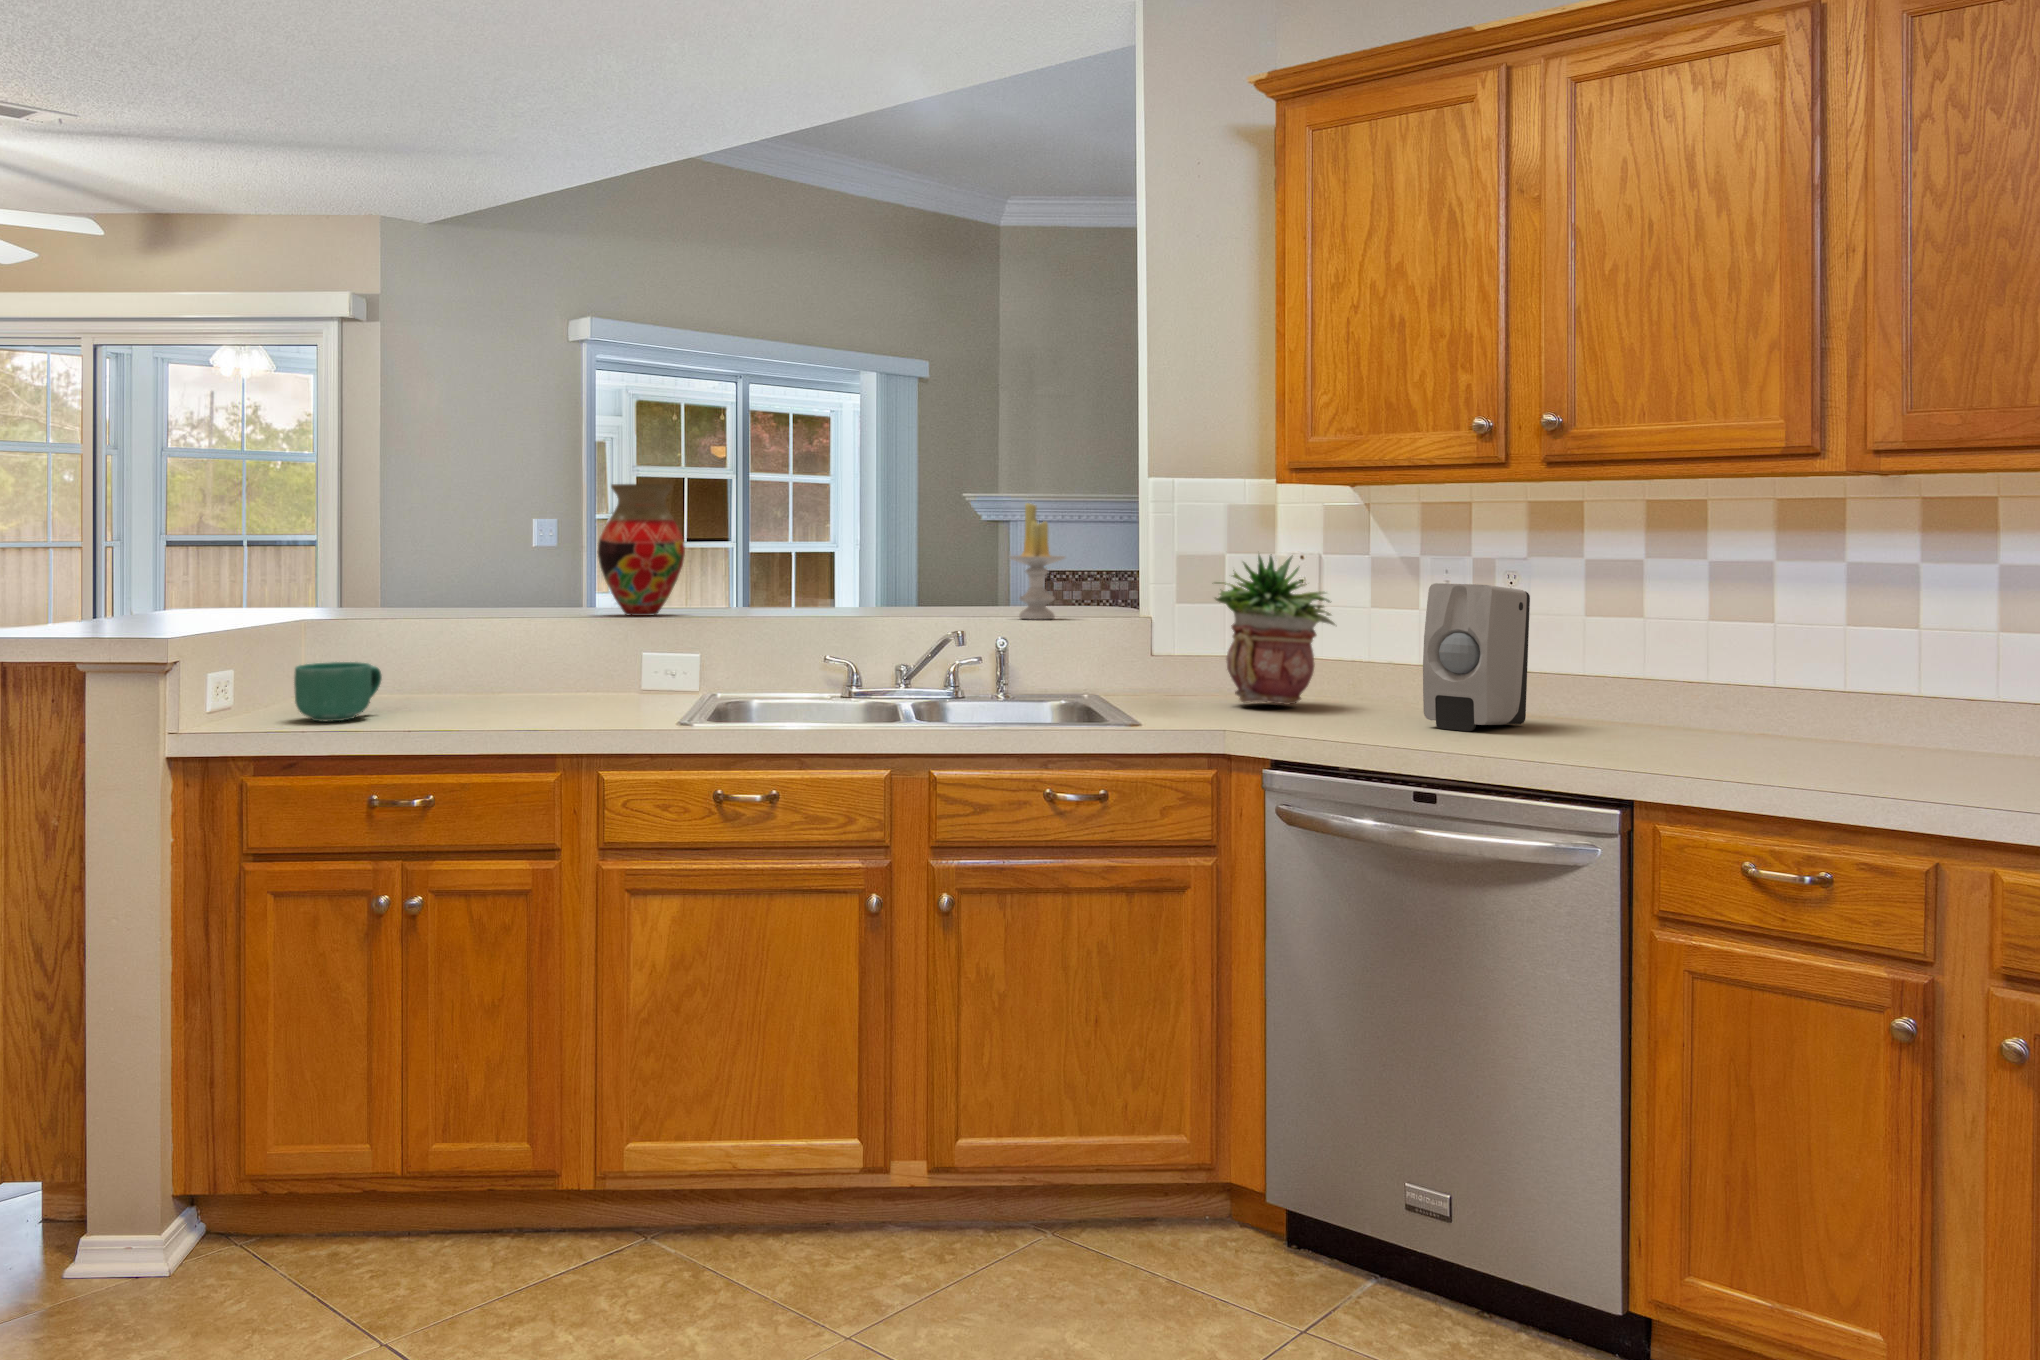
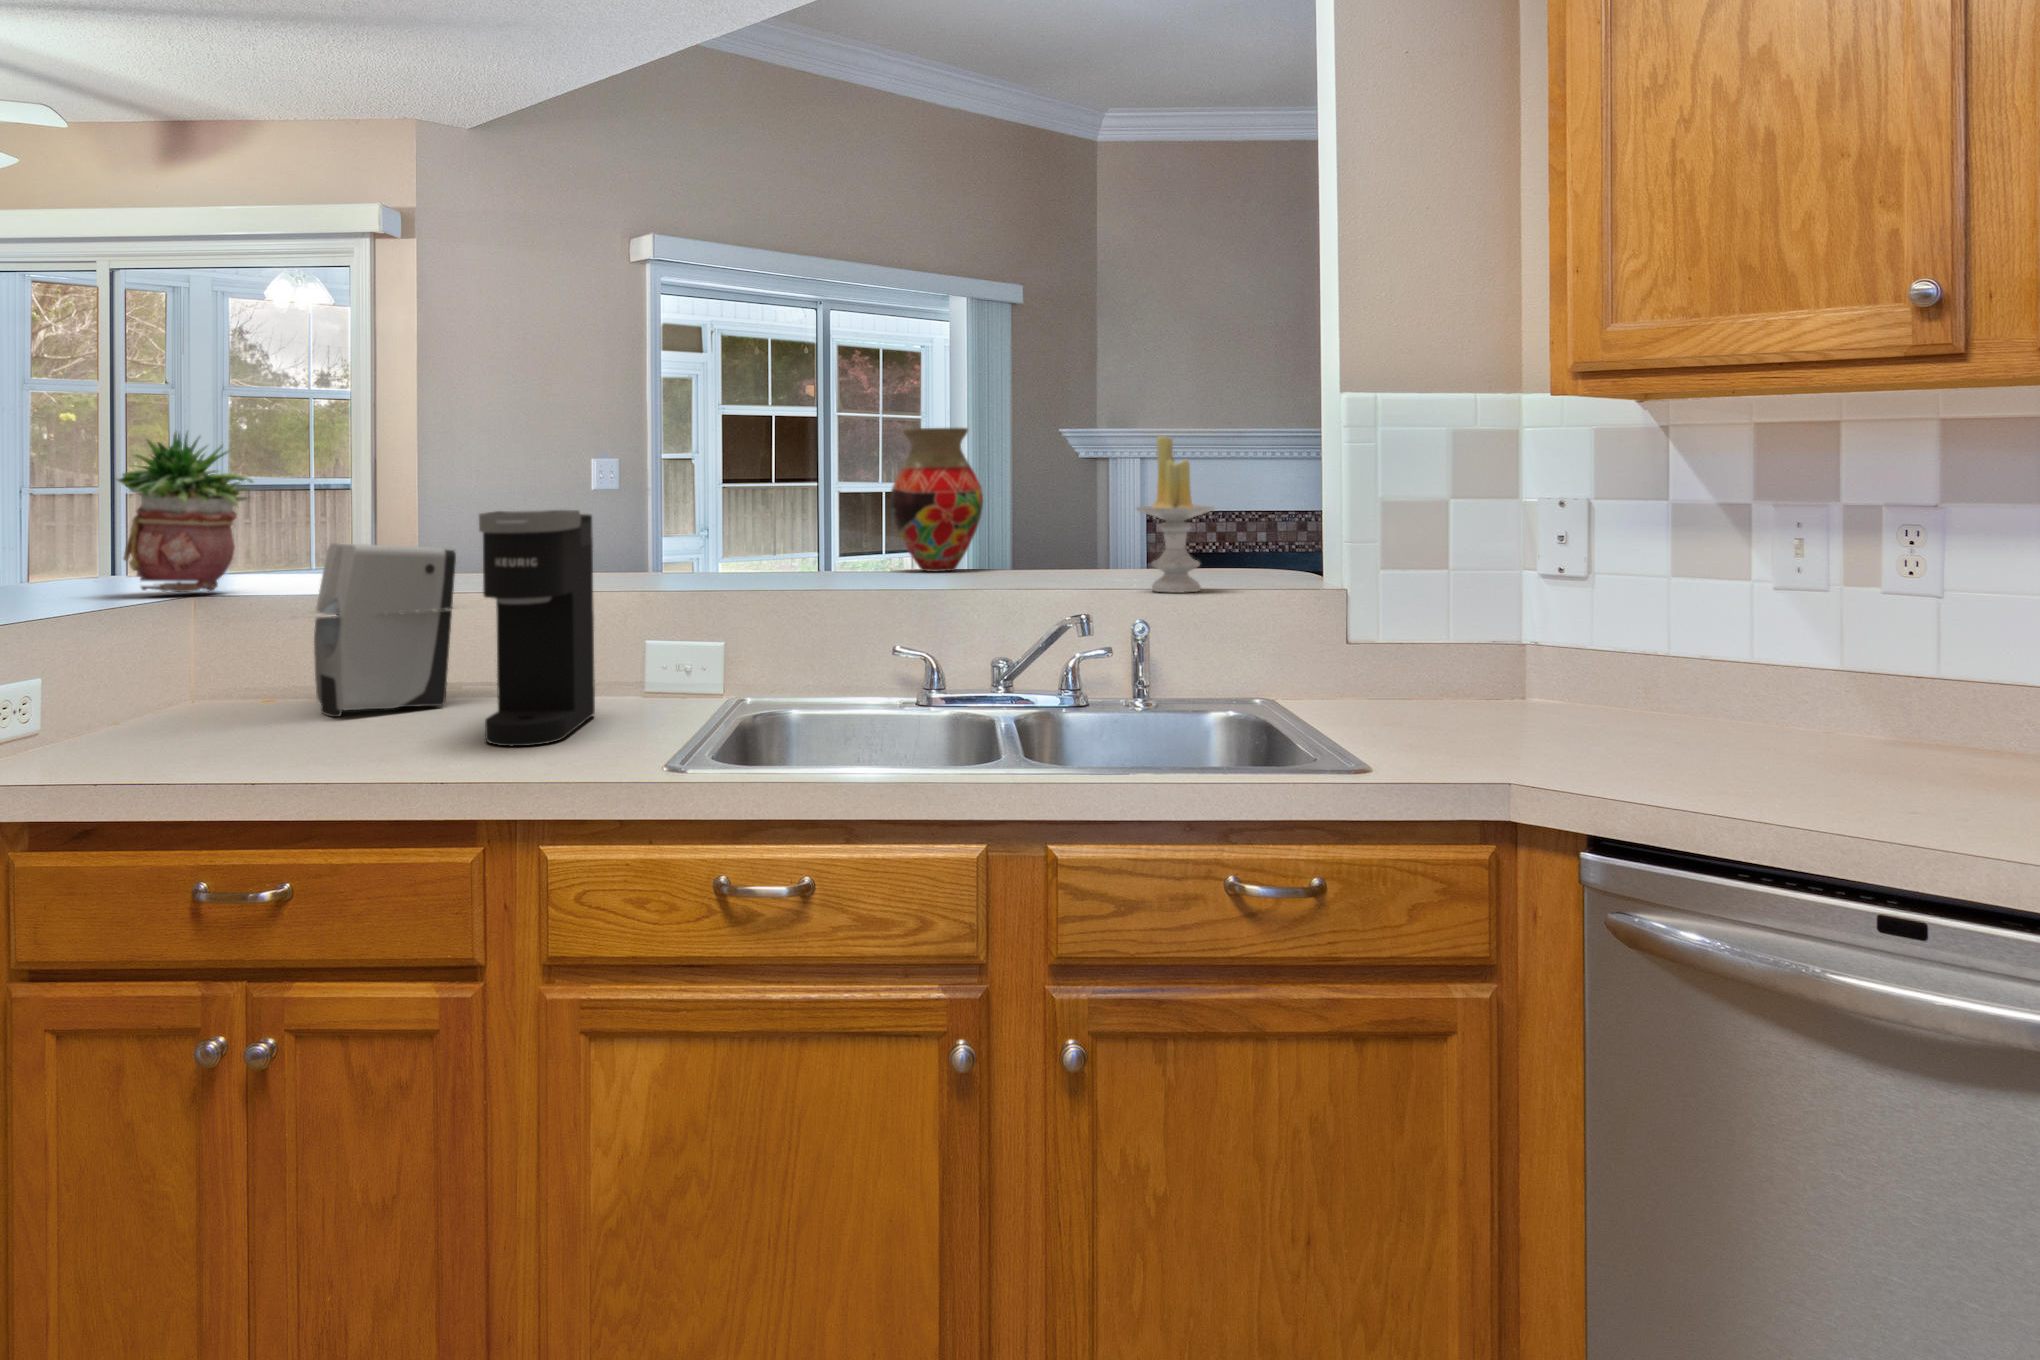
vase: present [598,484,685,616] -> present [890,428,983,572]
coffee maker: none [536,549,609,715] -> present [479,510,595,746]
potted plant: present [1215,555,1335,705] -> present [117,433,253,592]
soap dispenser: present [1423,583,1530,731] -> present [314,543,456,717]
mug: present [294,662,382,721] -> none [133,675,269,764]

